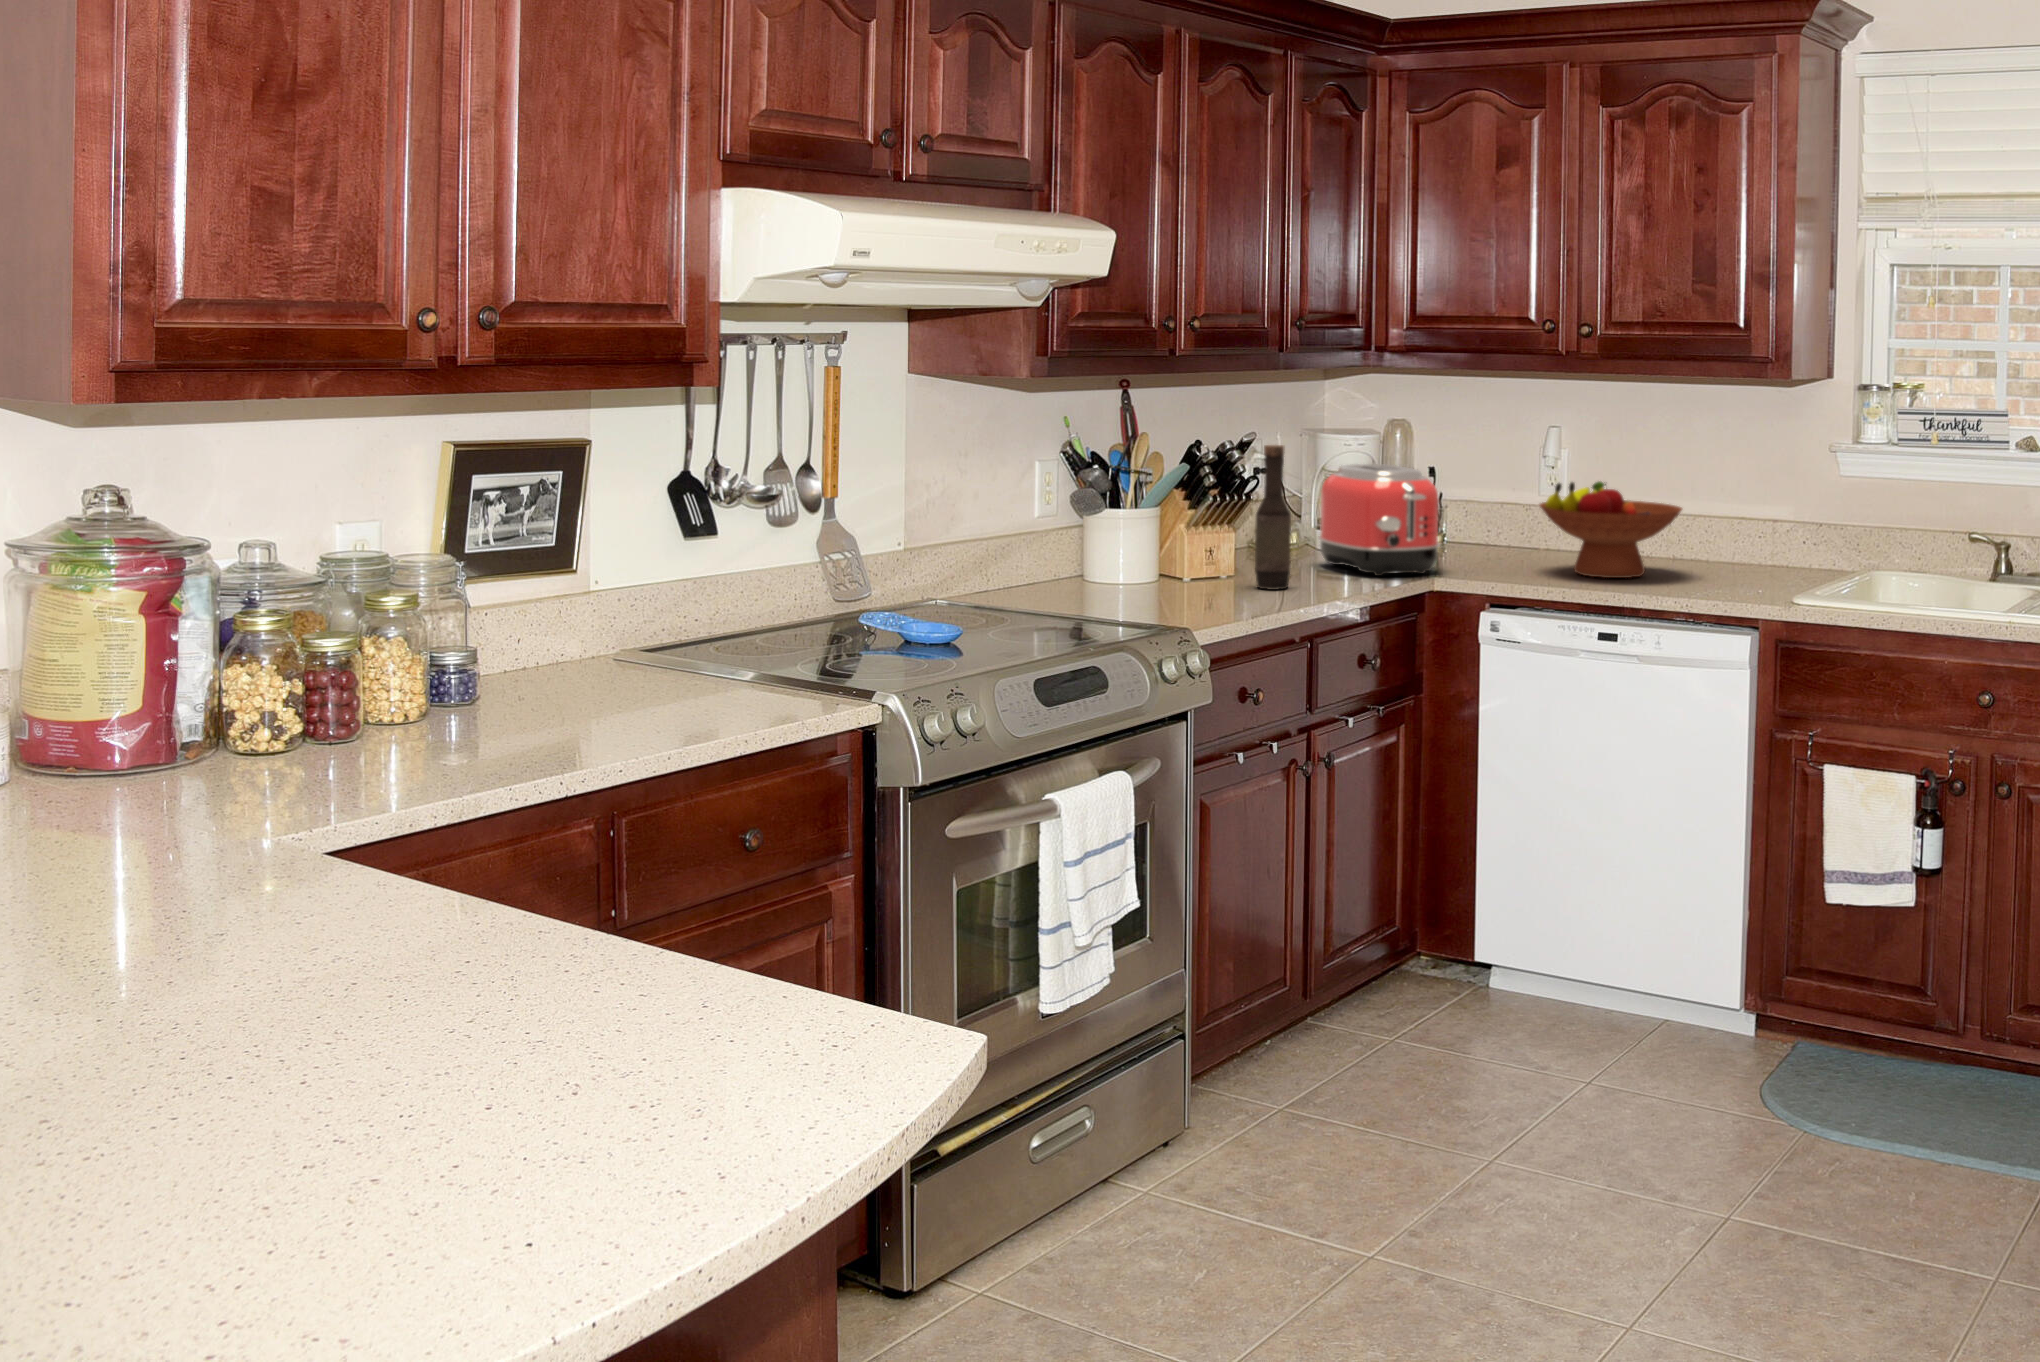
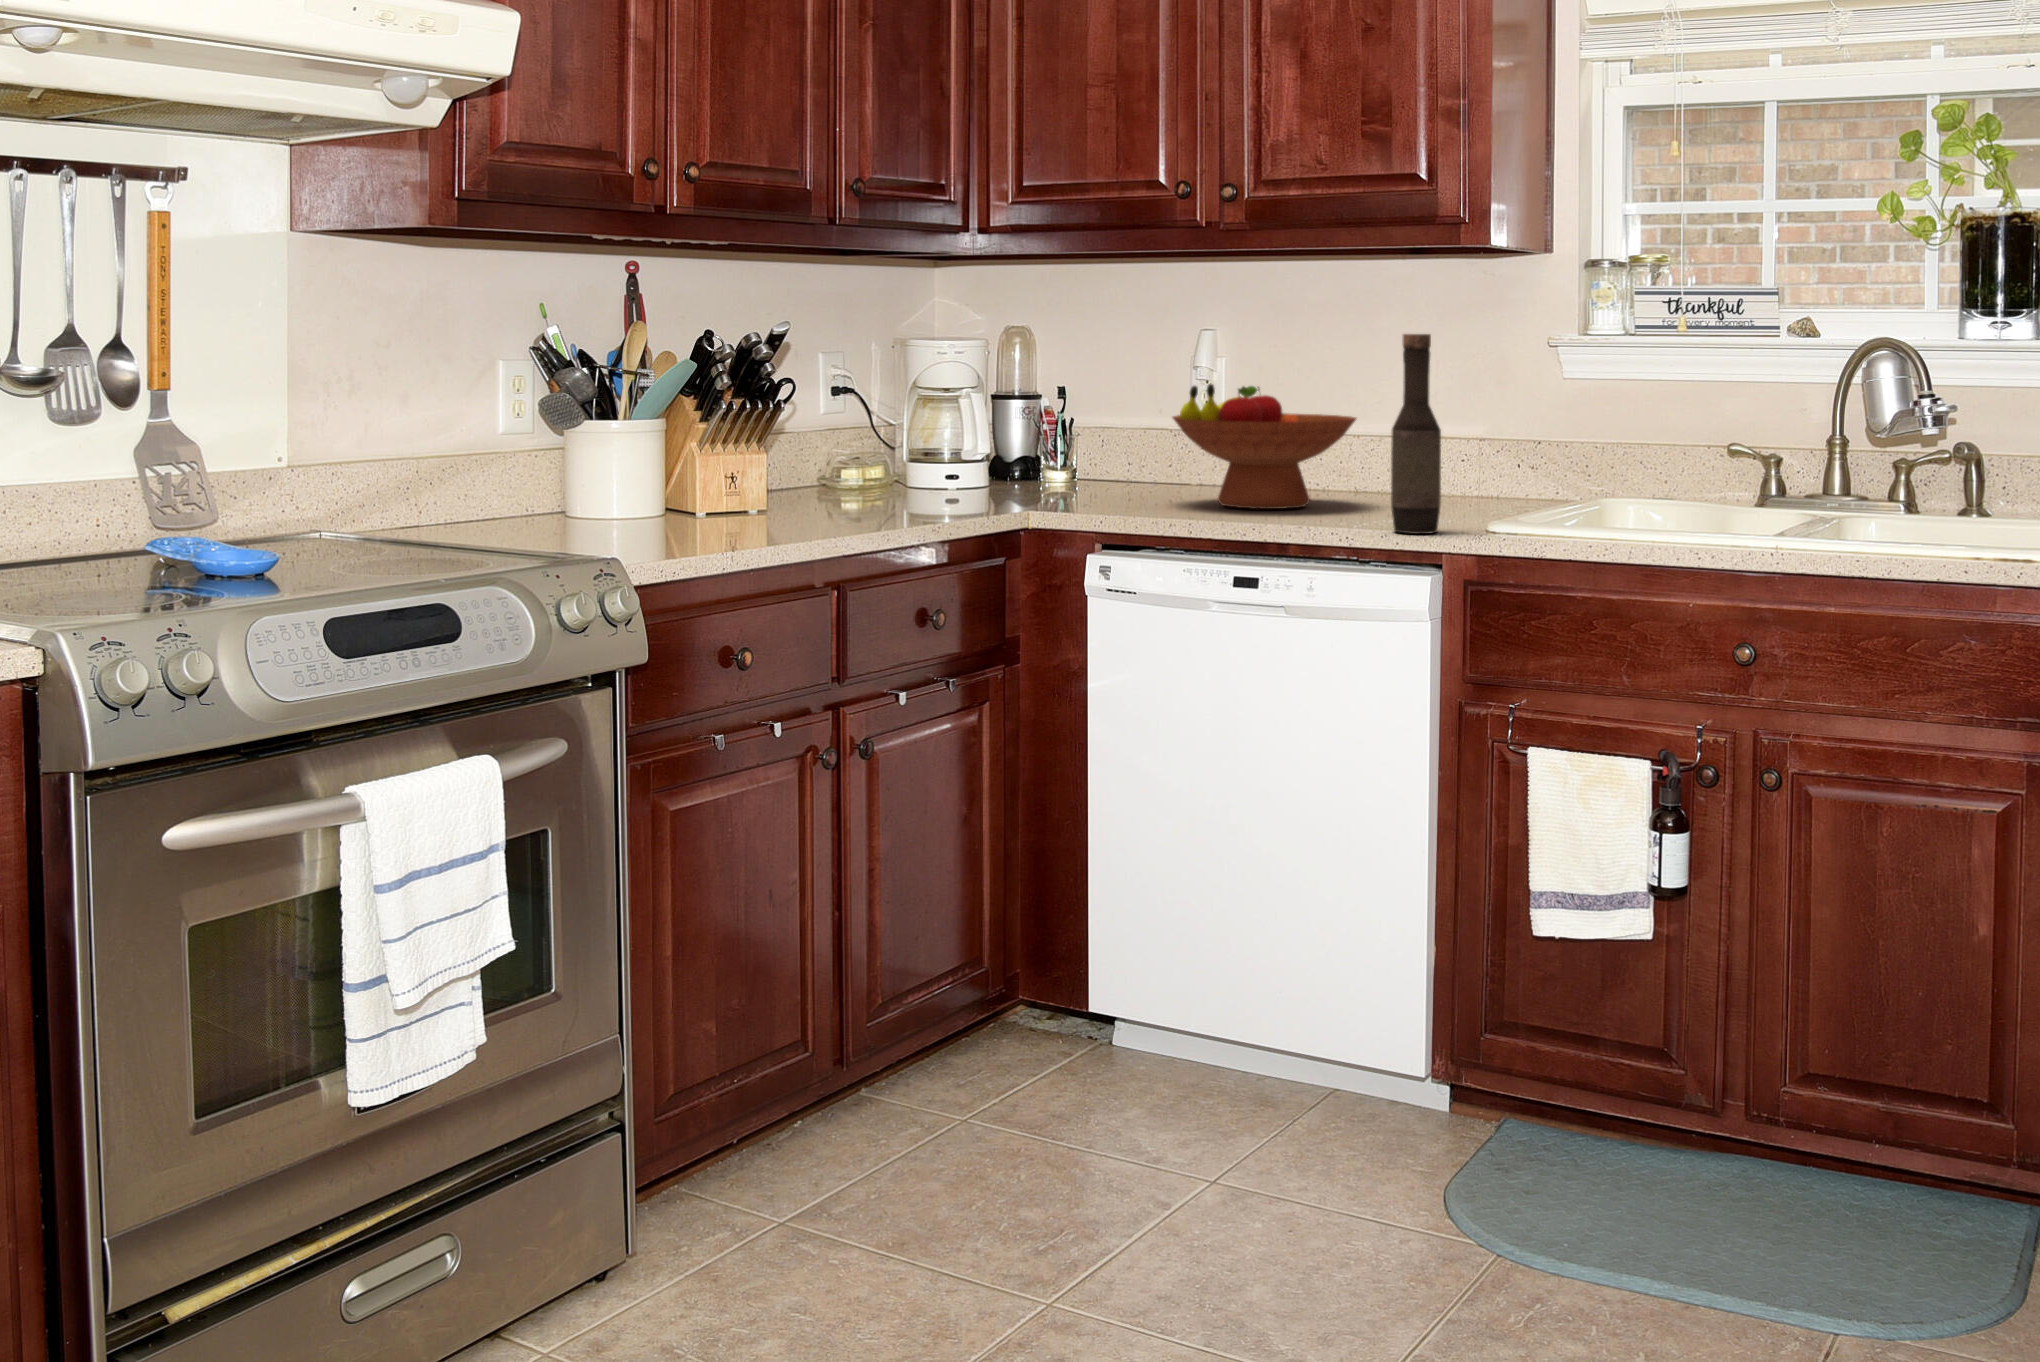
bottle: present [1255,445,1291,590] -> present [1391,334,1441,534]
toaster: present [1319,464,1440,576] -> none [890,370,1043,510]

